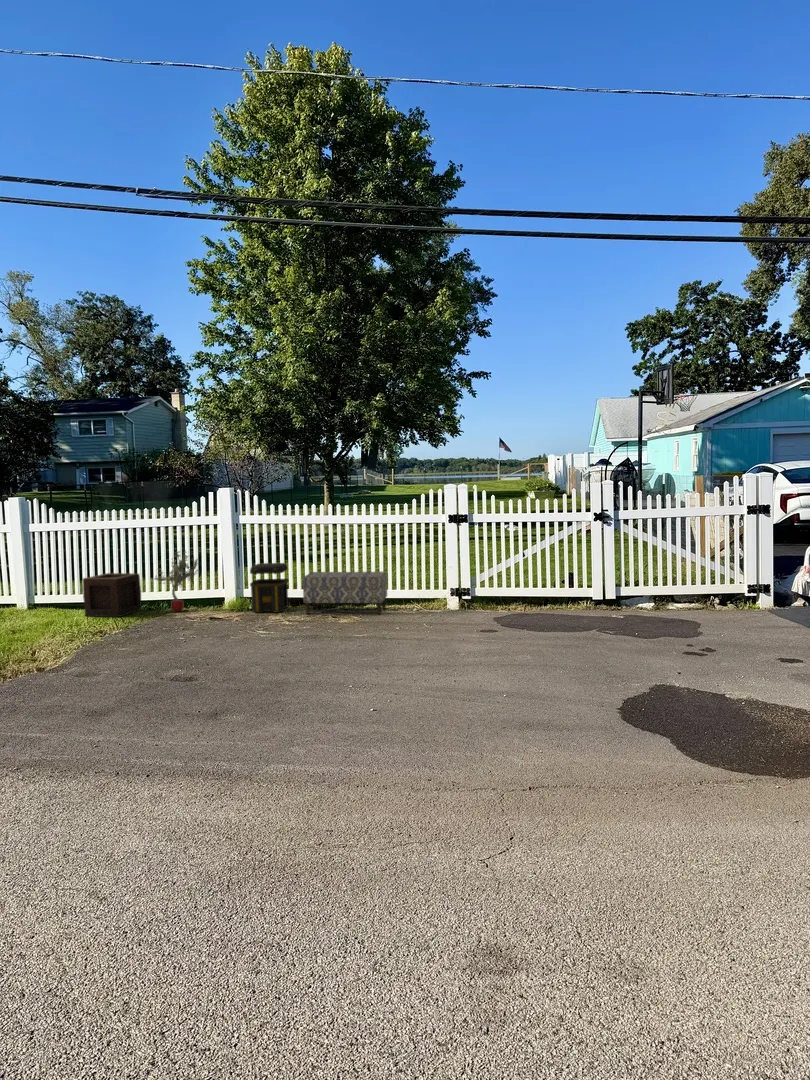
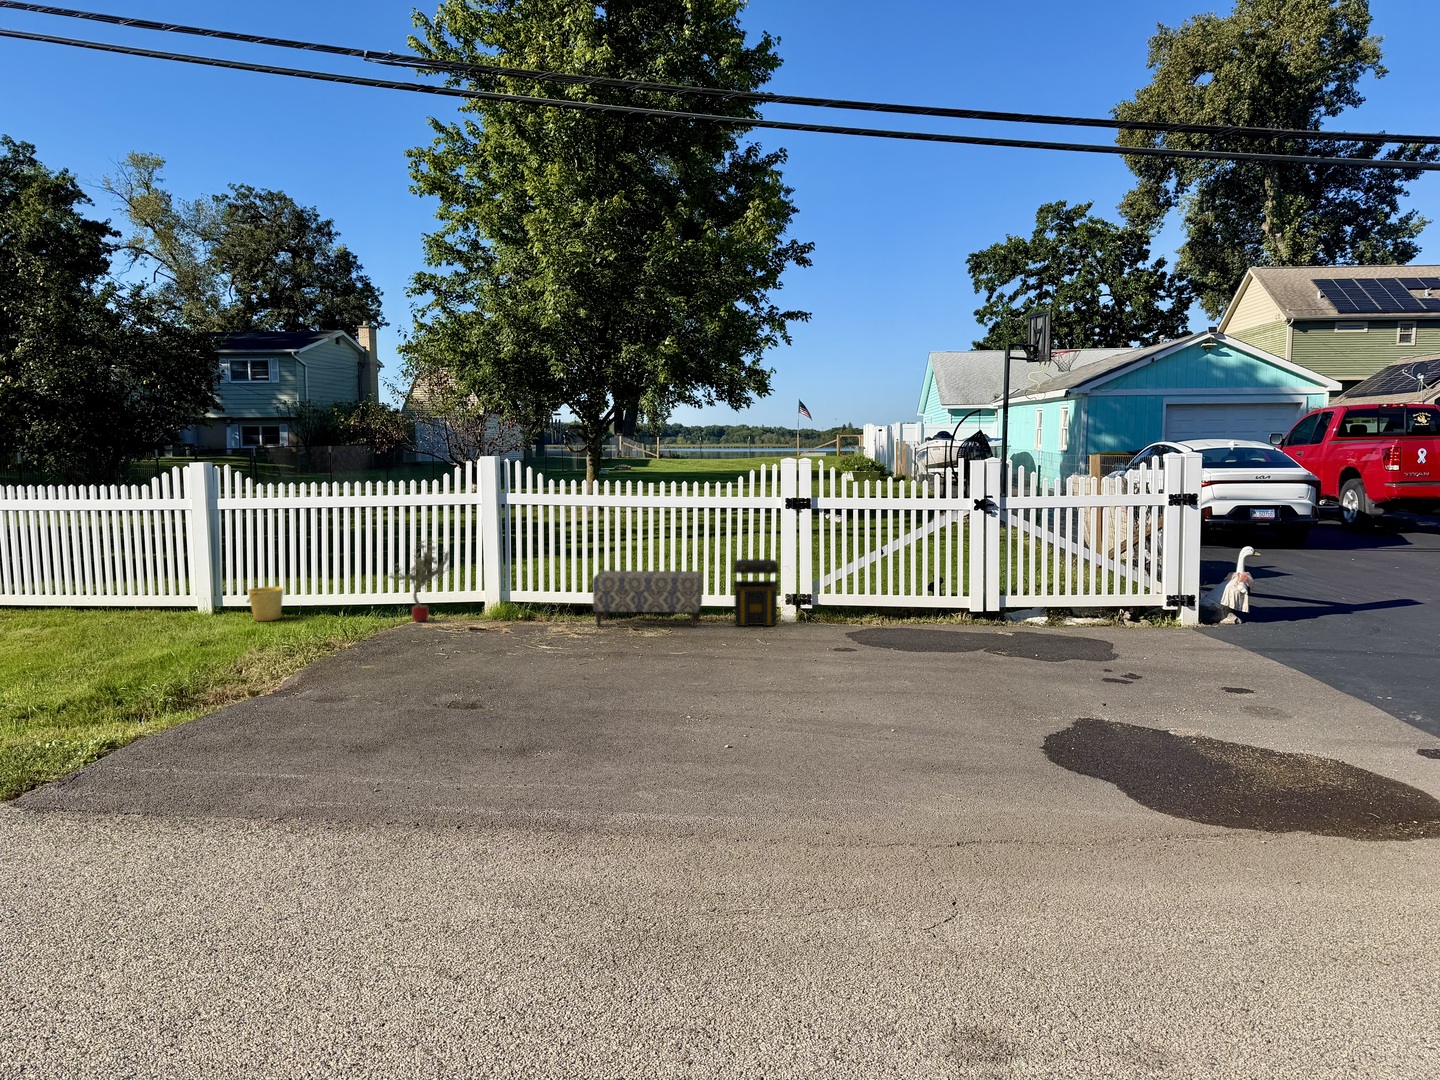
toolbox: present [250,563,288,613] -> present [733,559,779,626]
wooden crate: present [83,573,142,617] -> none [292,569,370,628]
bucket: none [52,587,80,612] -> present [247,587,284,621]

